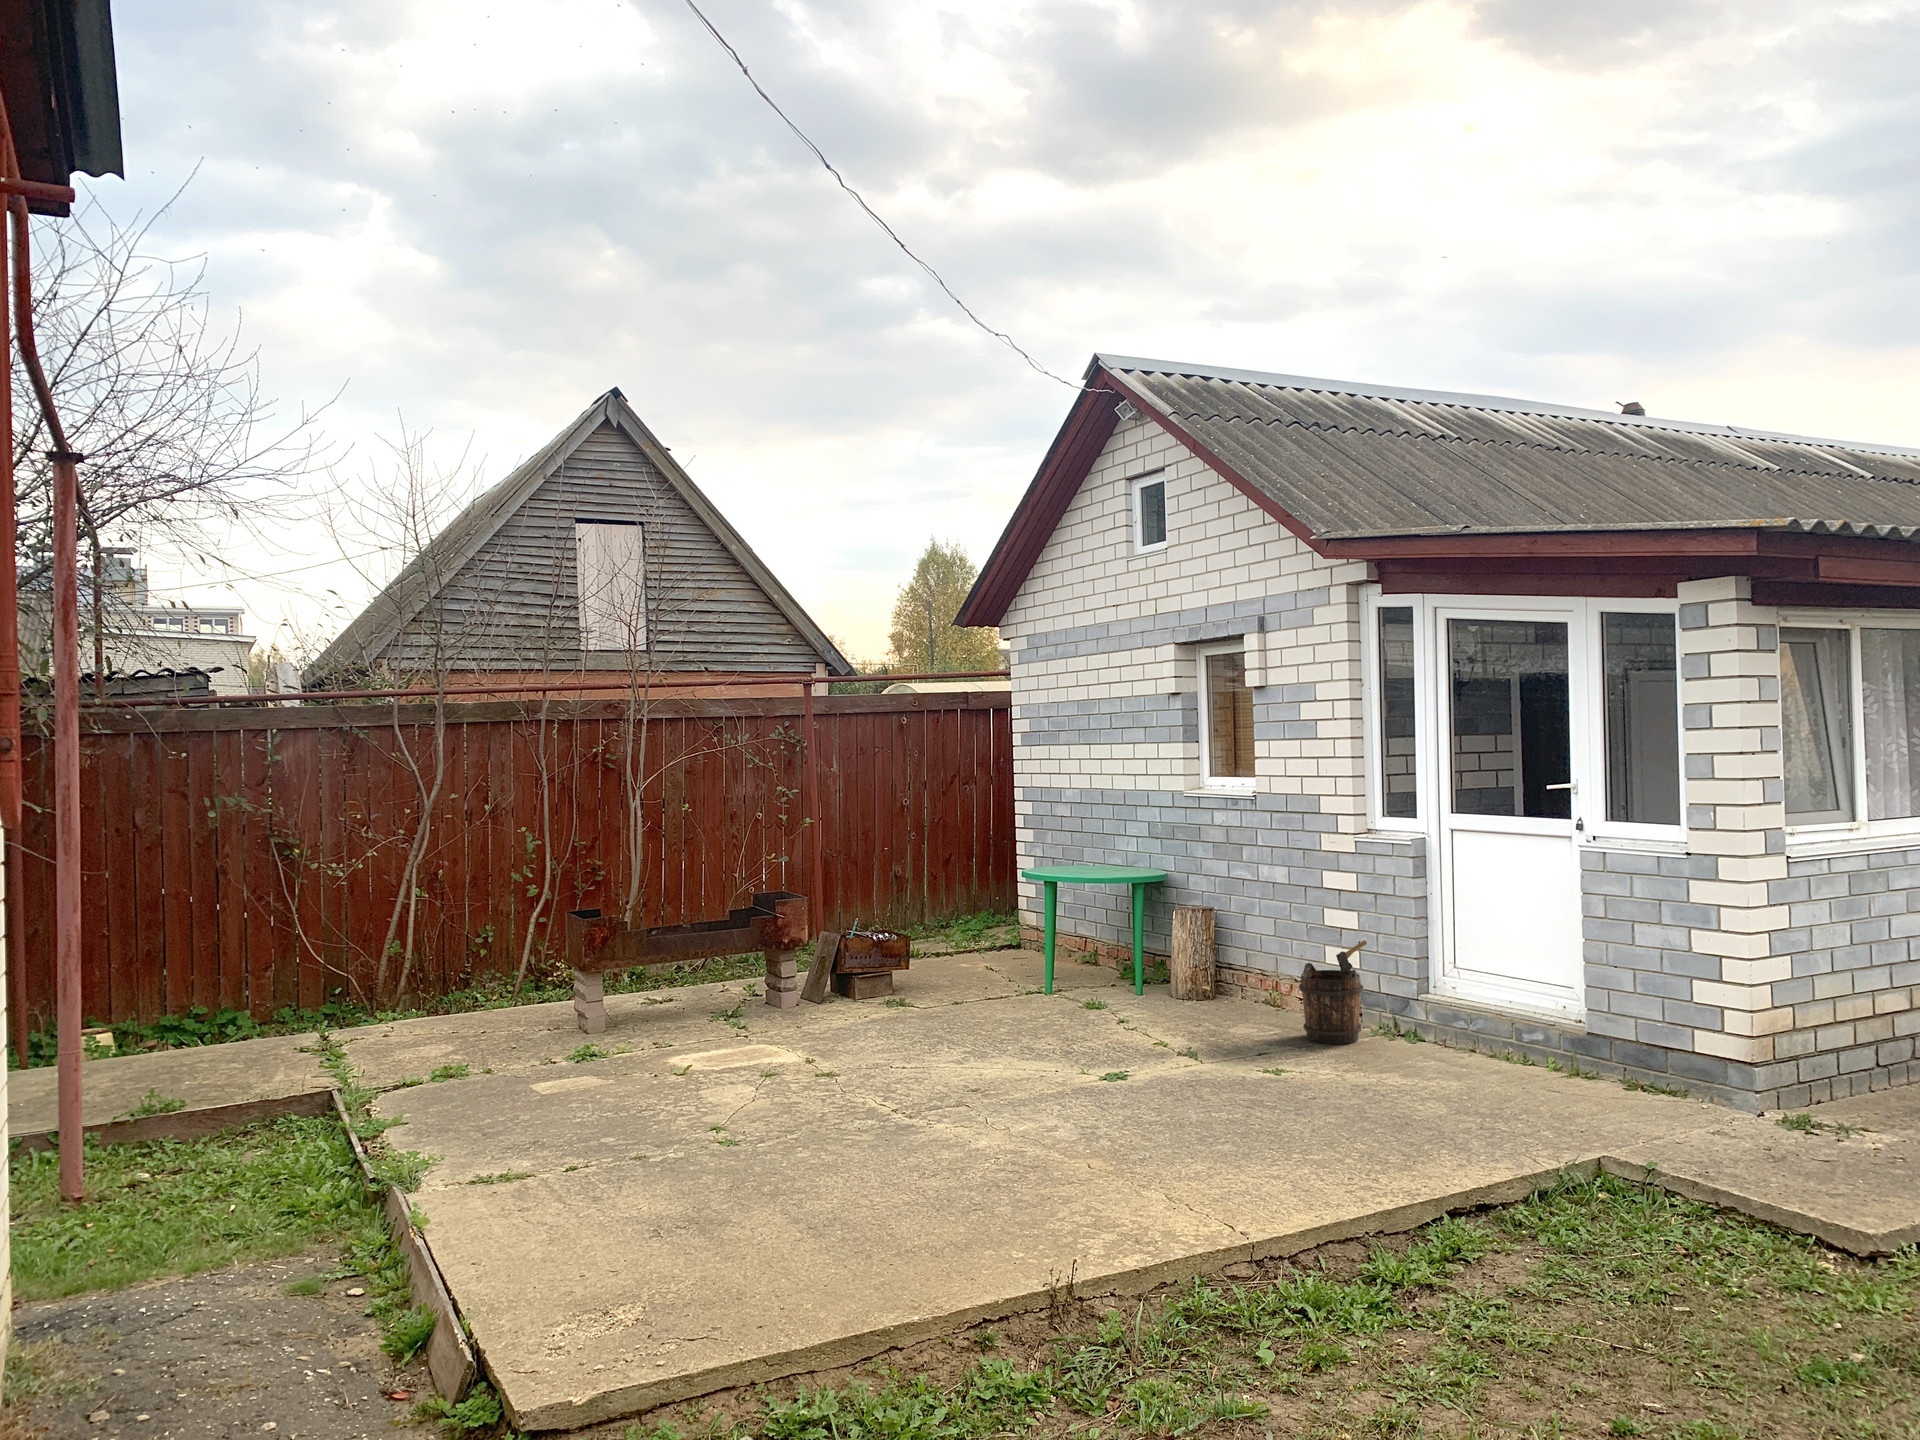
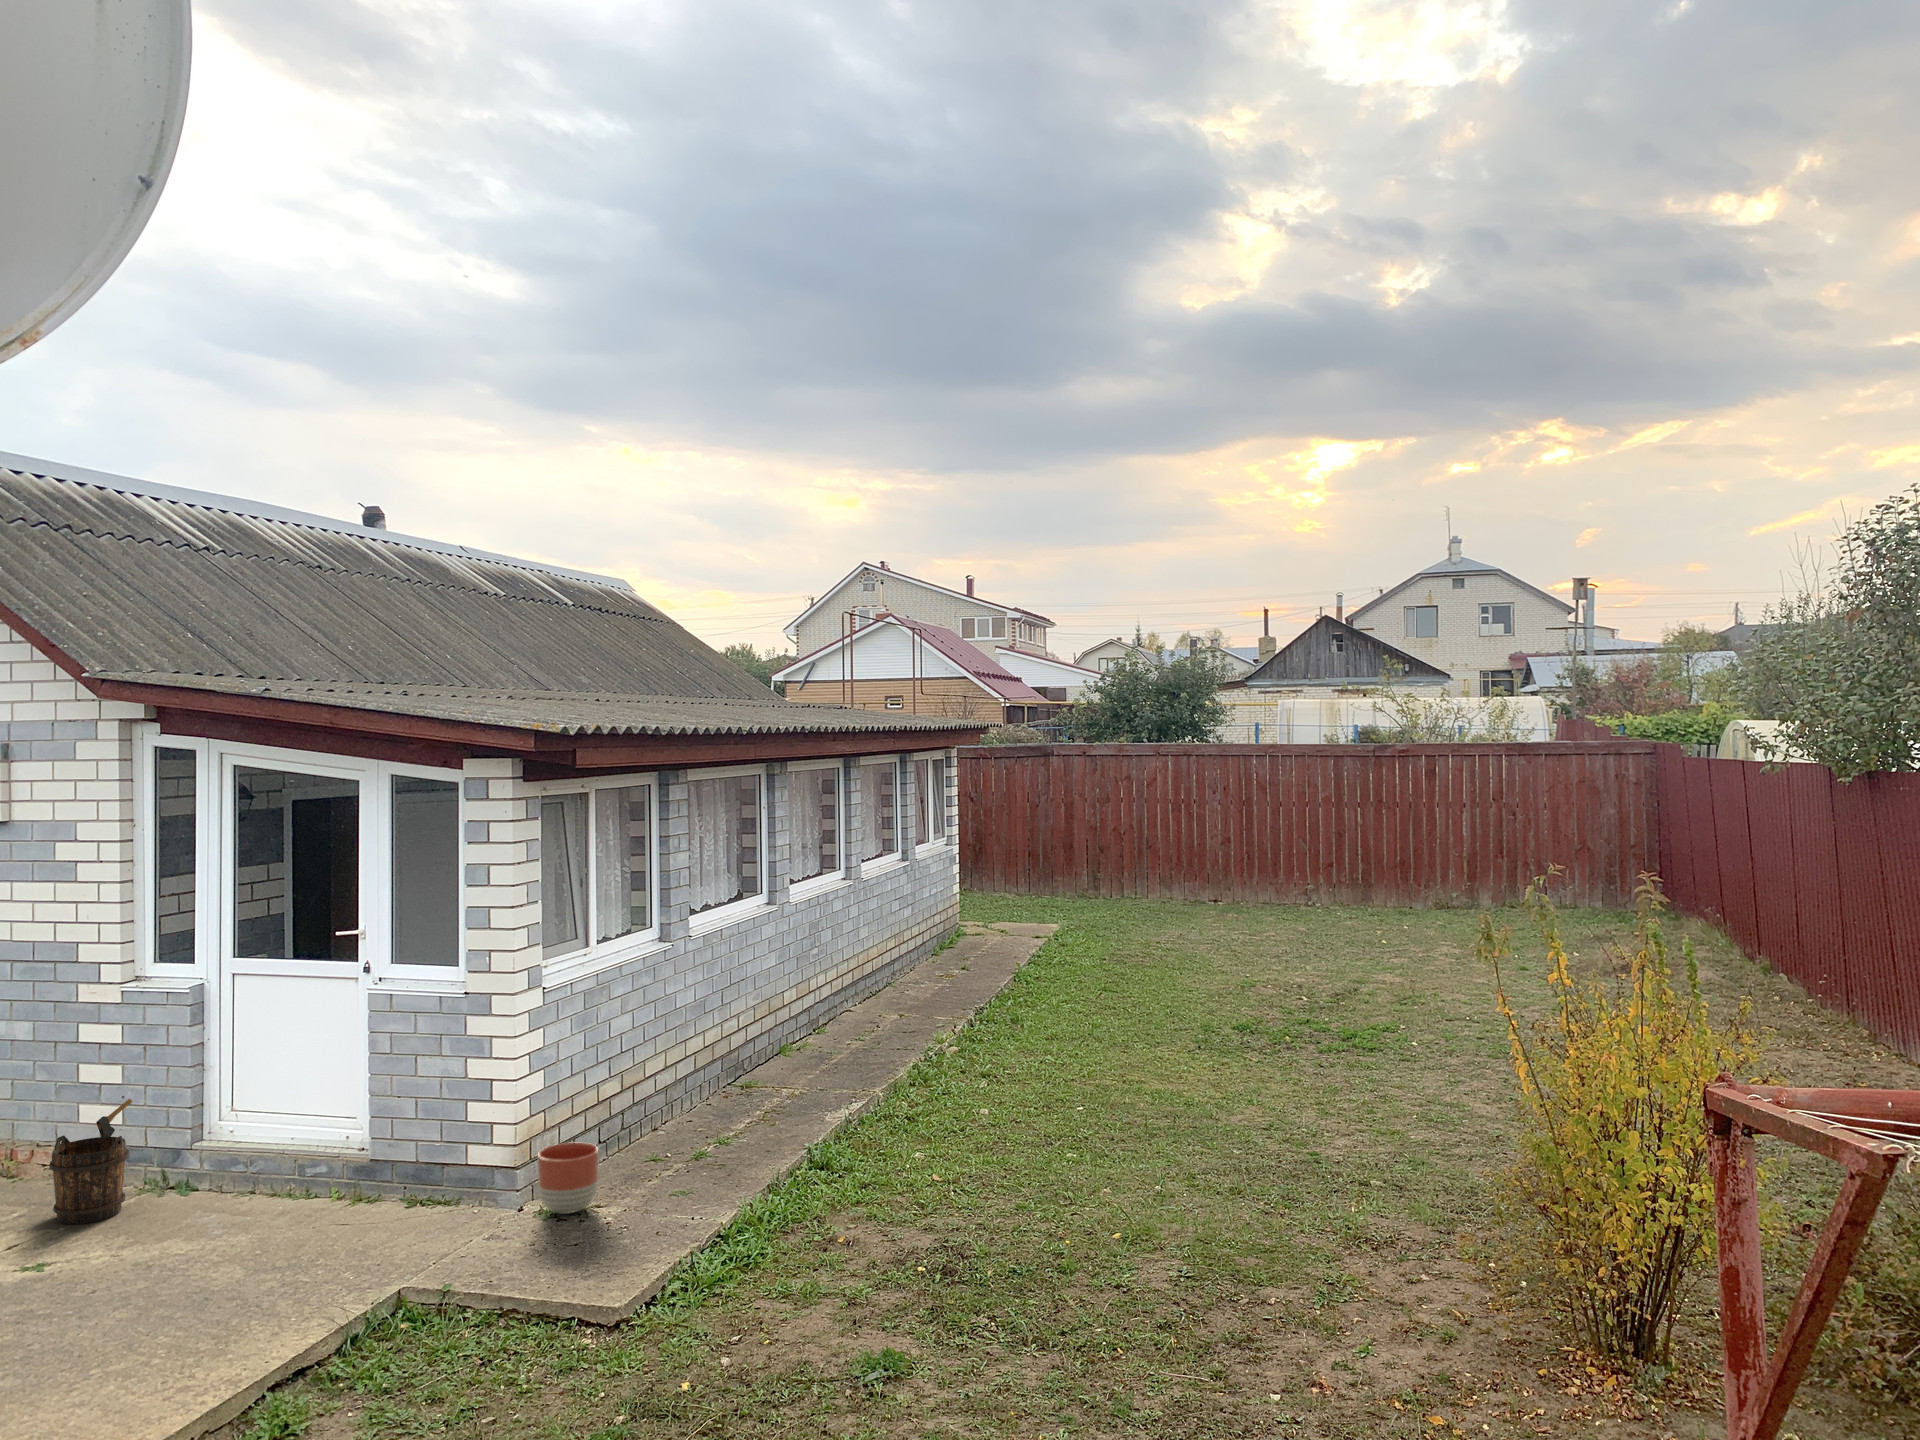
planter: none [1784,1052,1870,1137] -> present [538,1143,598,1214]

